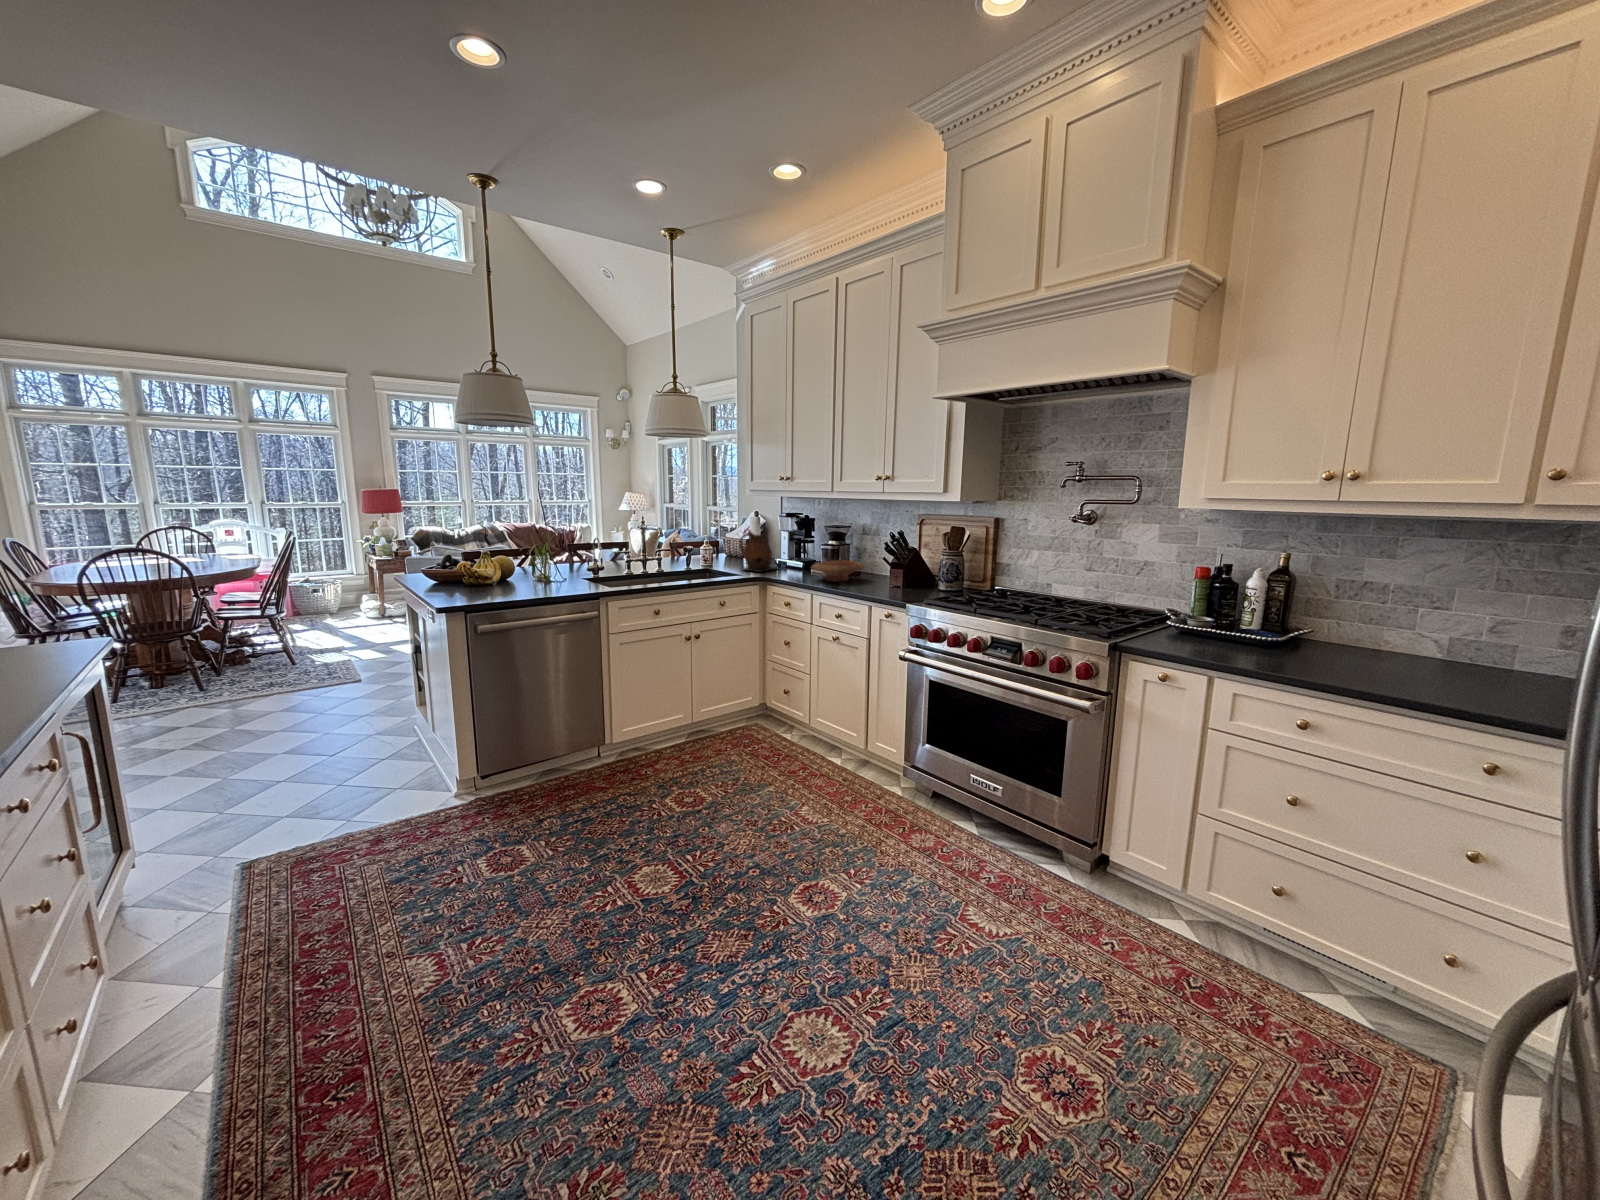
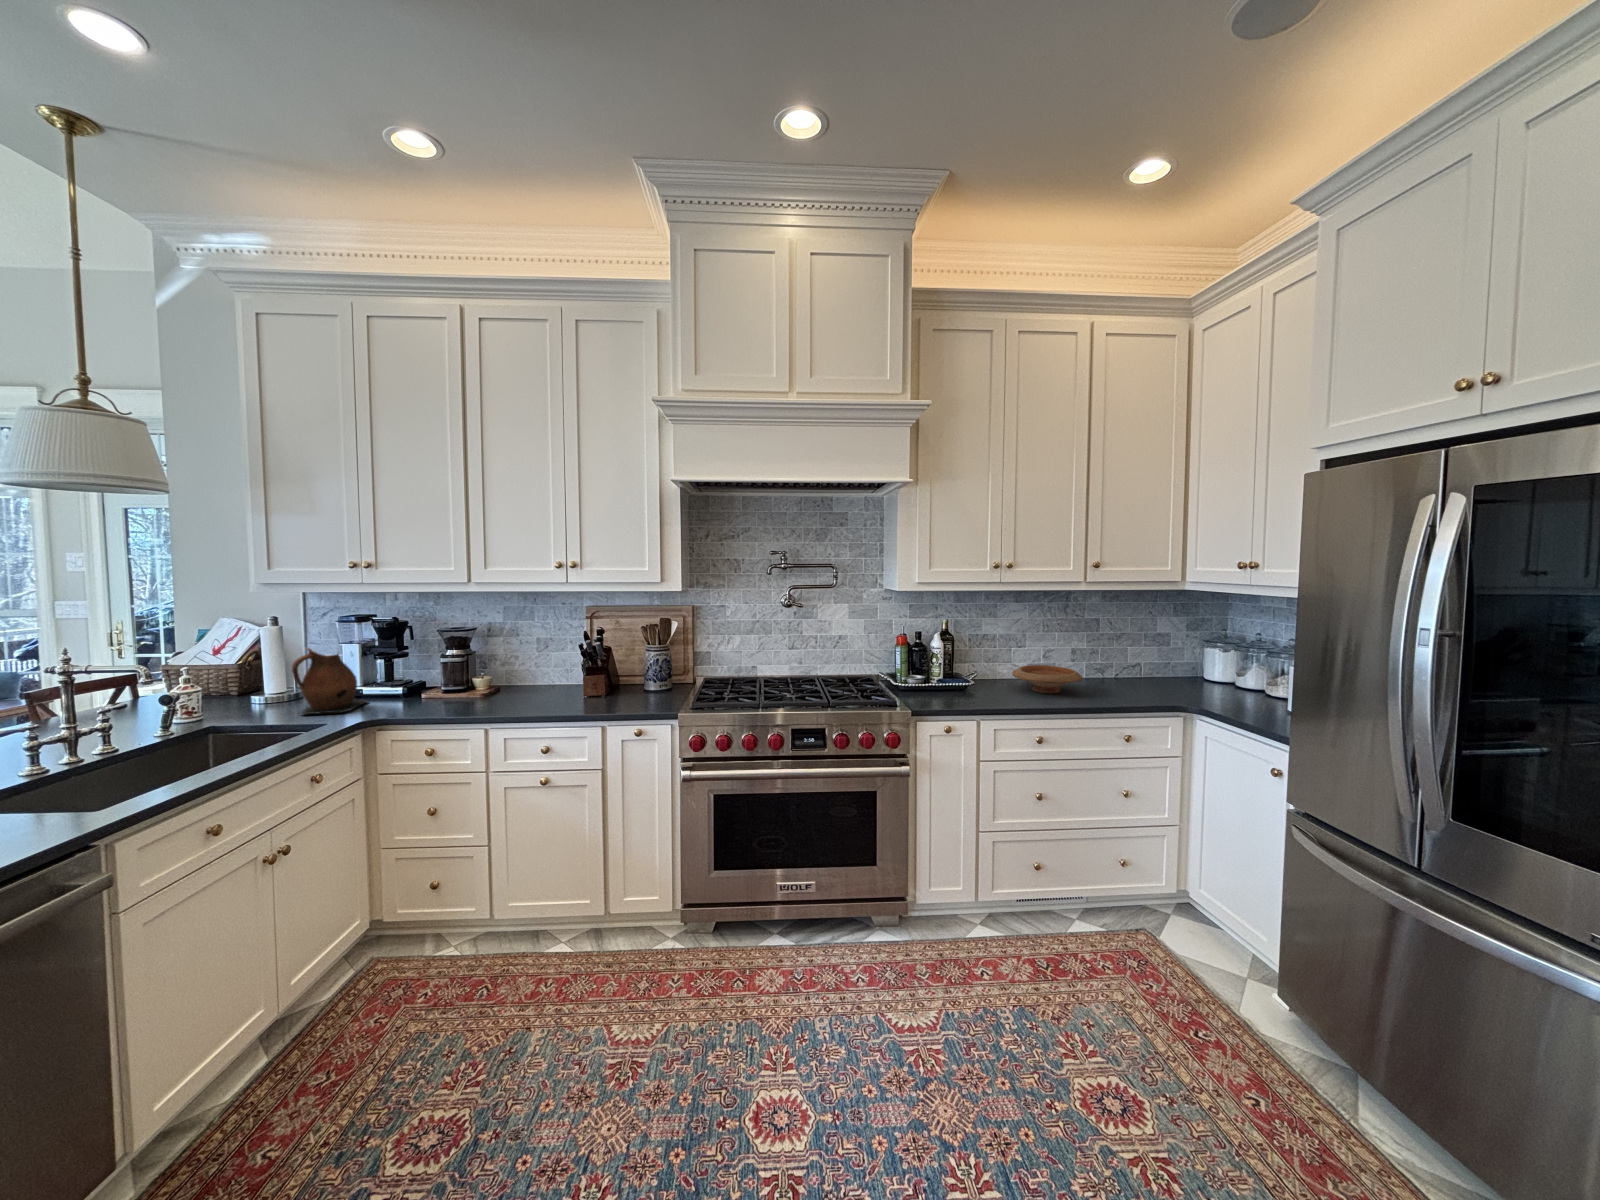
wooden bowl: present [811,561,864,581] -> present [1012,665,1082,693]

